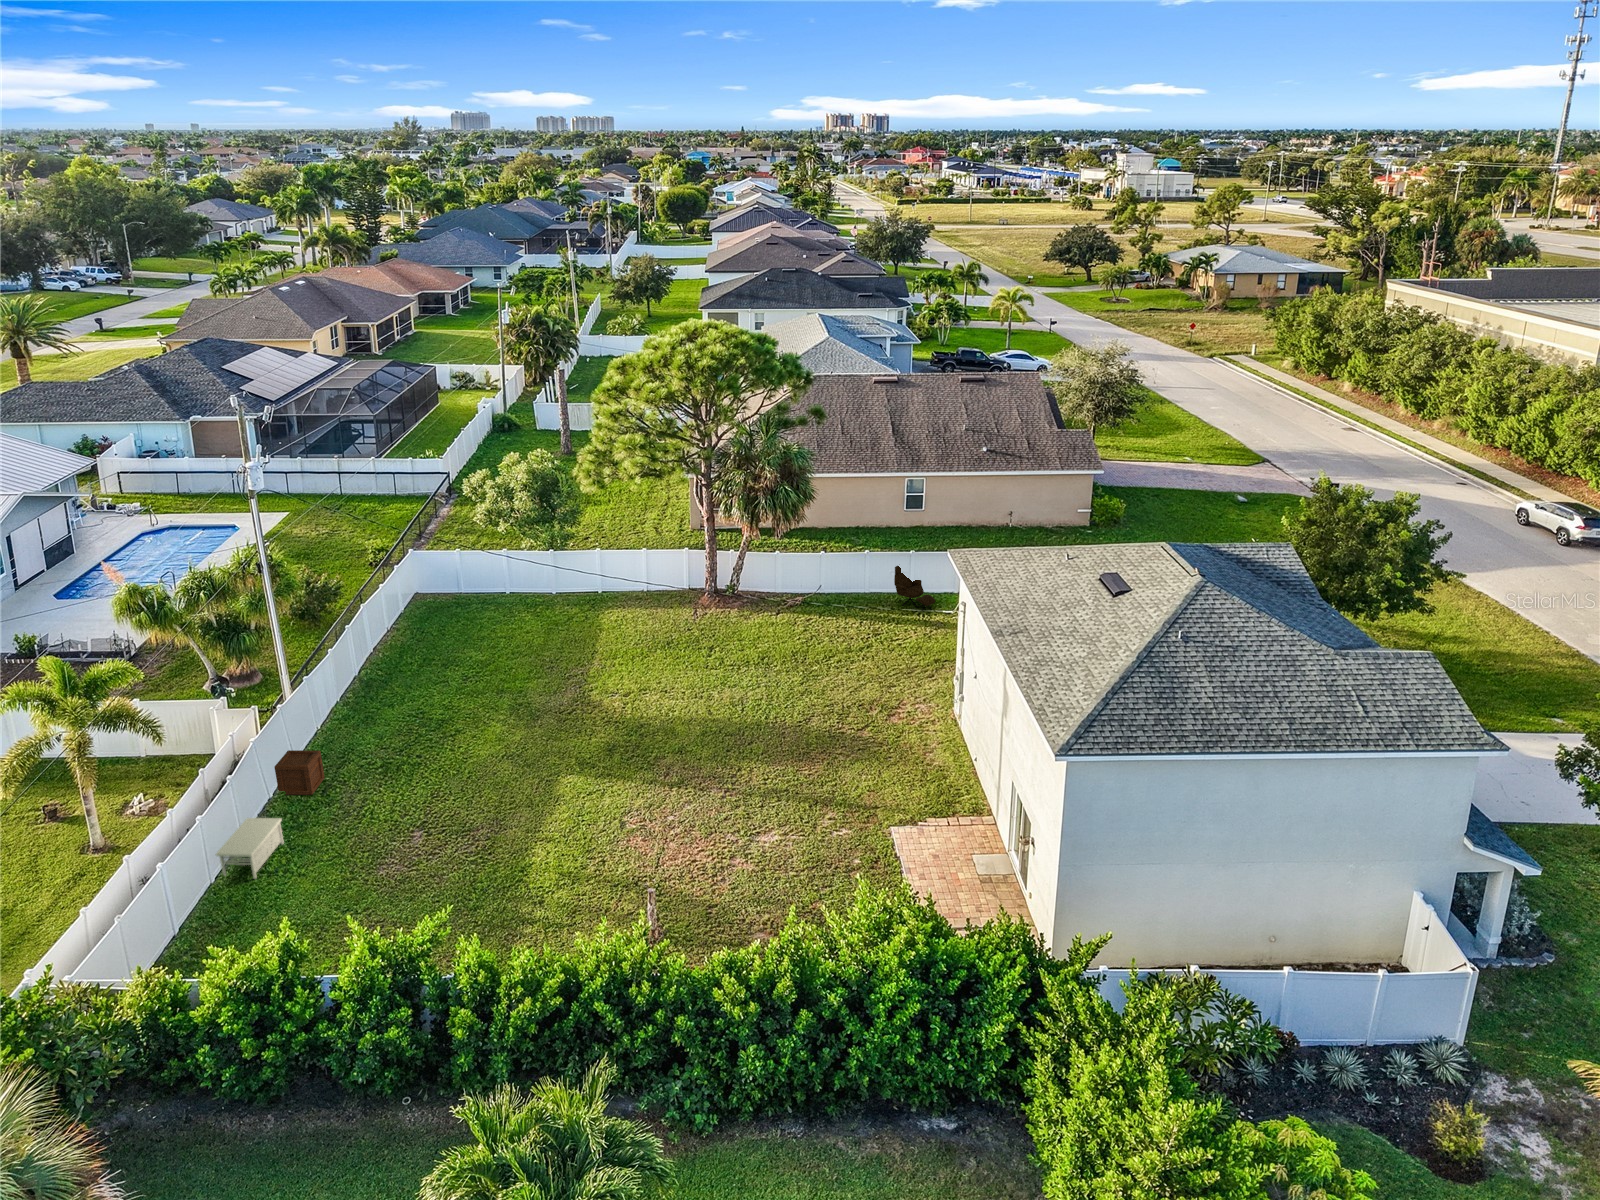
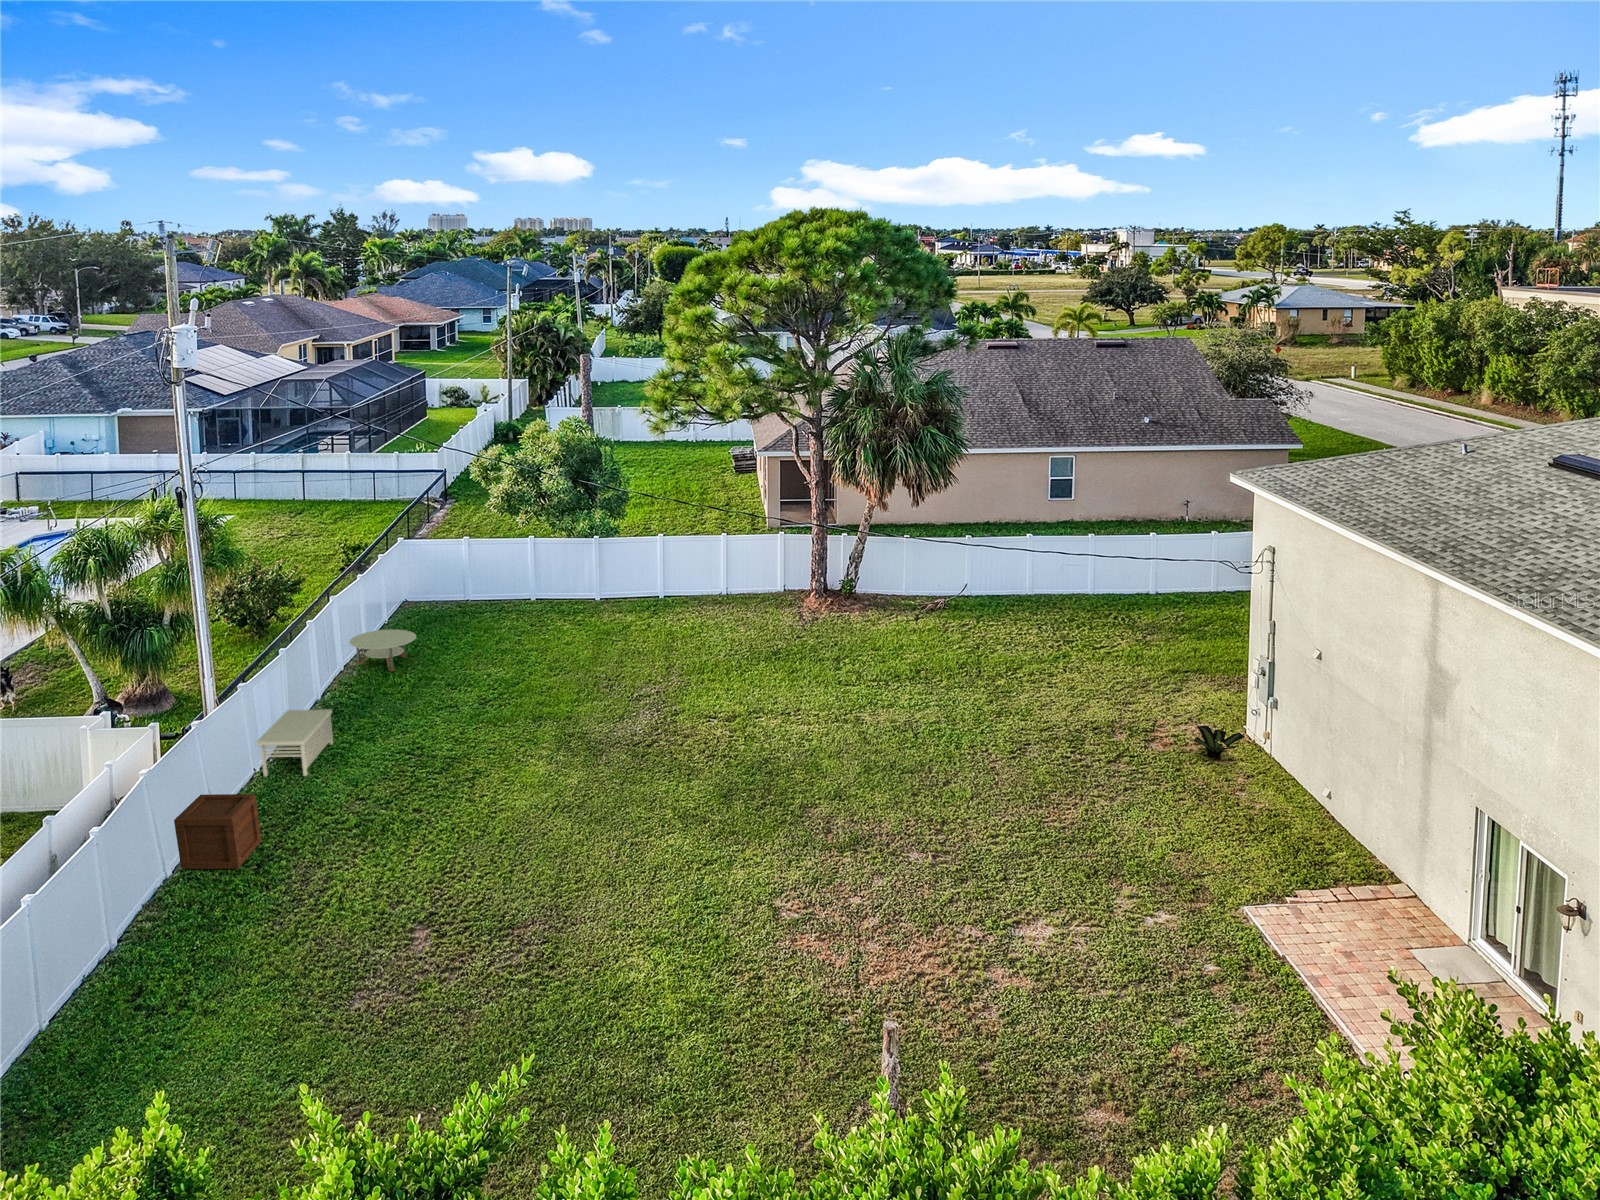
lounge chair: present [894,566,936,610] -> none [1063,554,1121,616]
round table: none [376,625,421,656] -> present [350,630,416,671]
potted plant: none [923,705,958,728] -> present [1192,726,1245,759]
storage bench: present [216,818,283,879] -> present [256,709,333,777]

